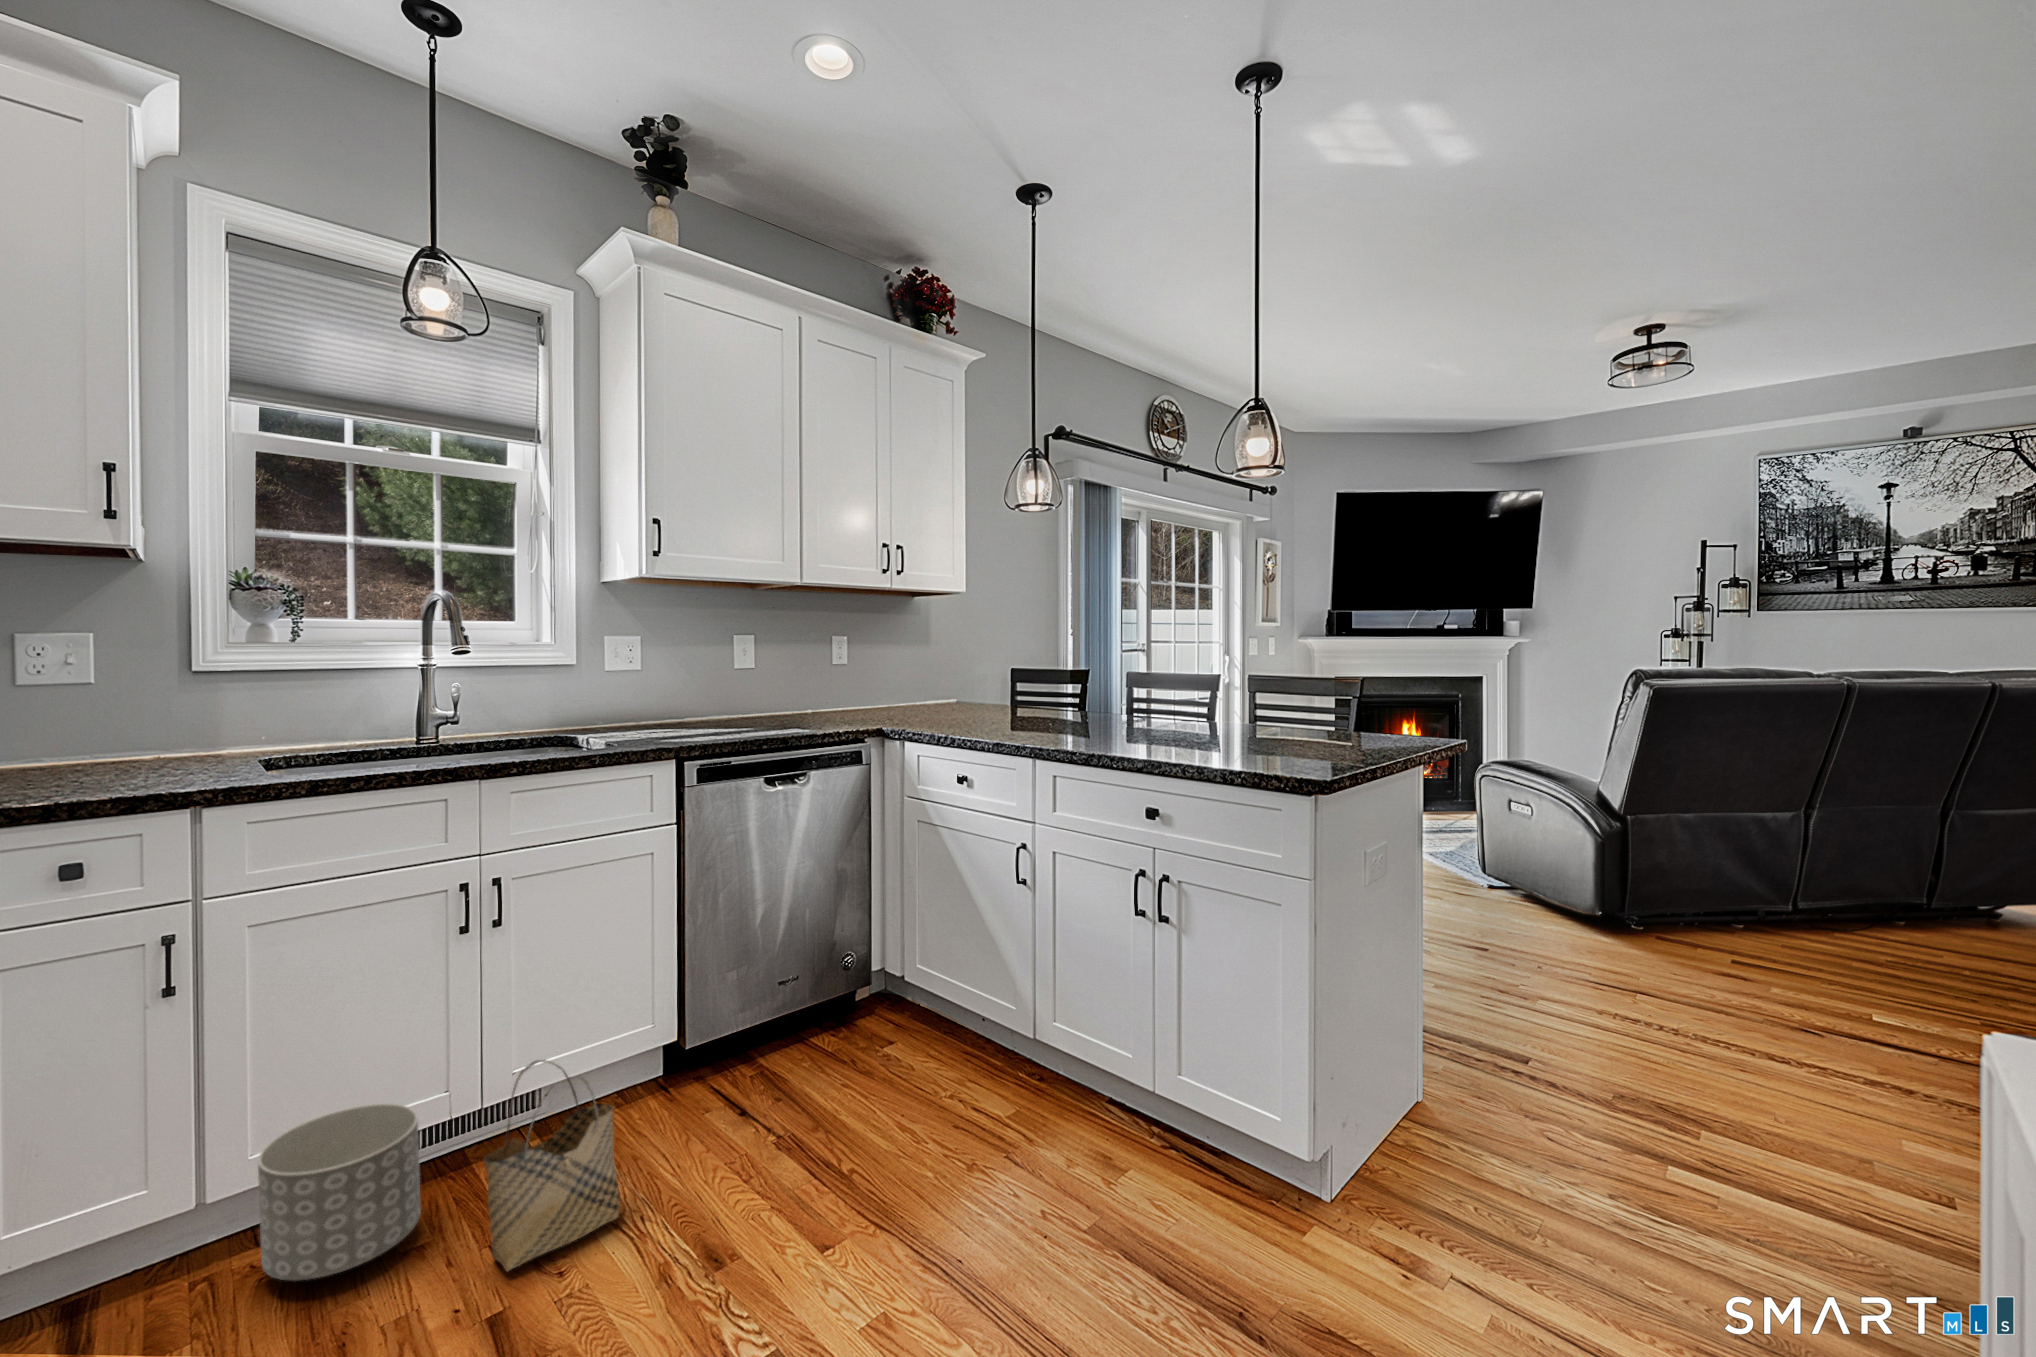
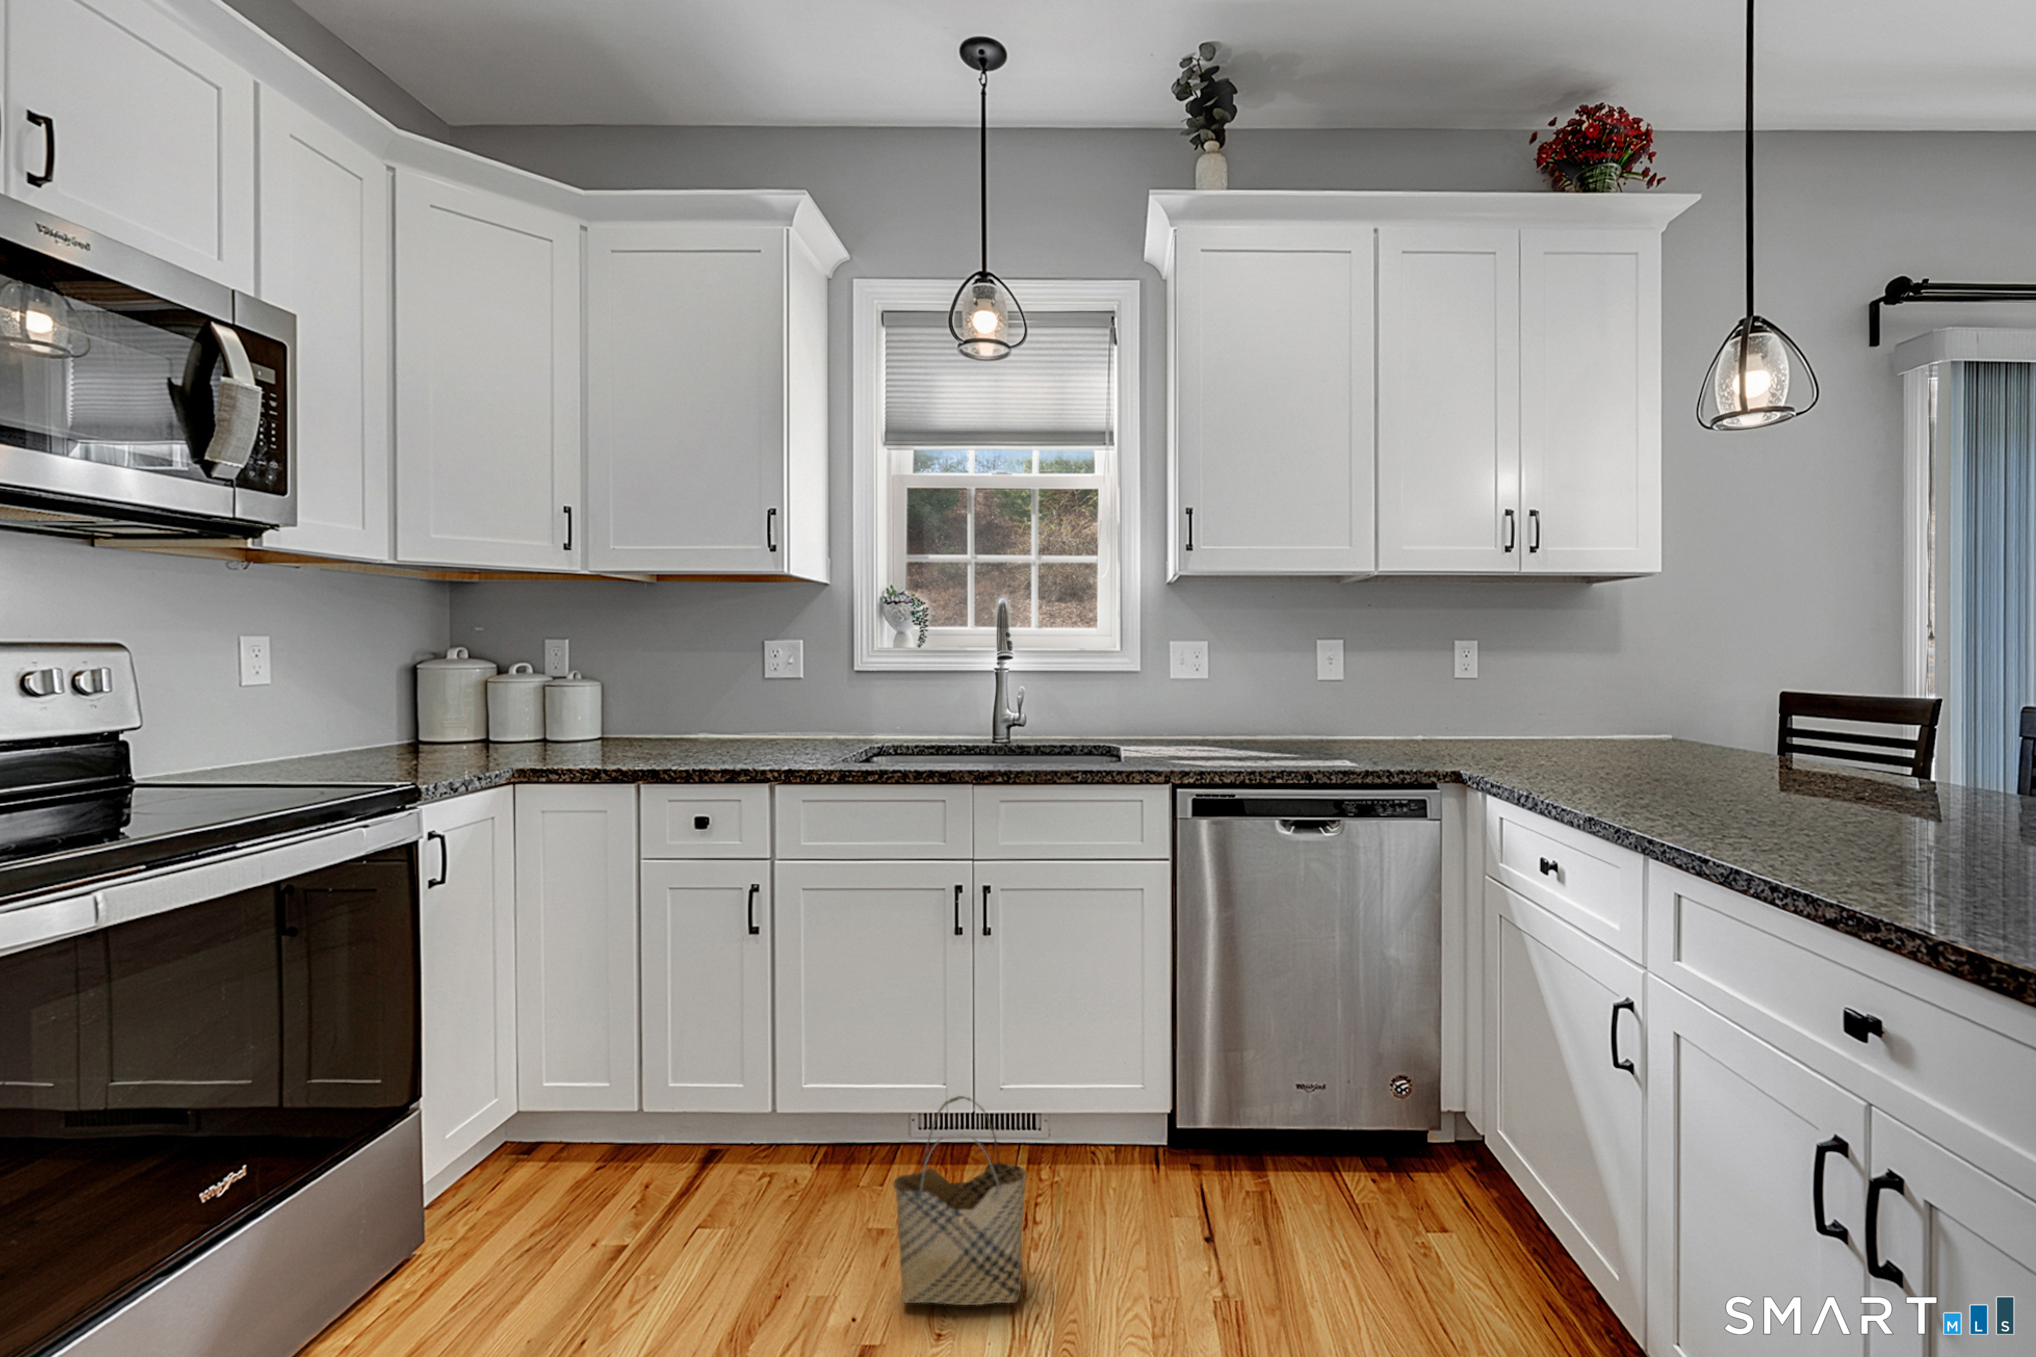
planter: present [258,1104,421,1280] -> none [778,1070,895,1222]

